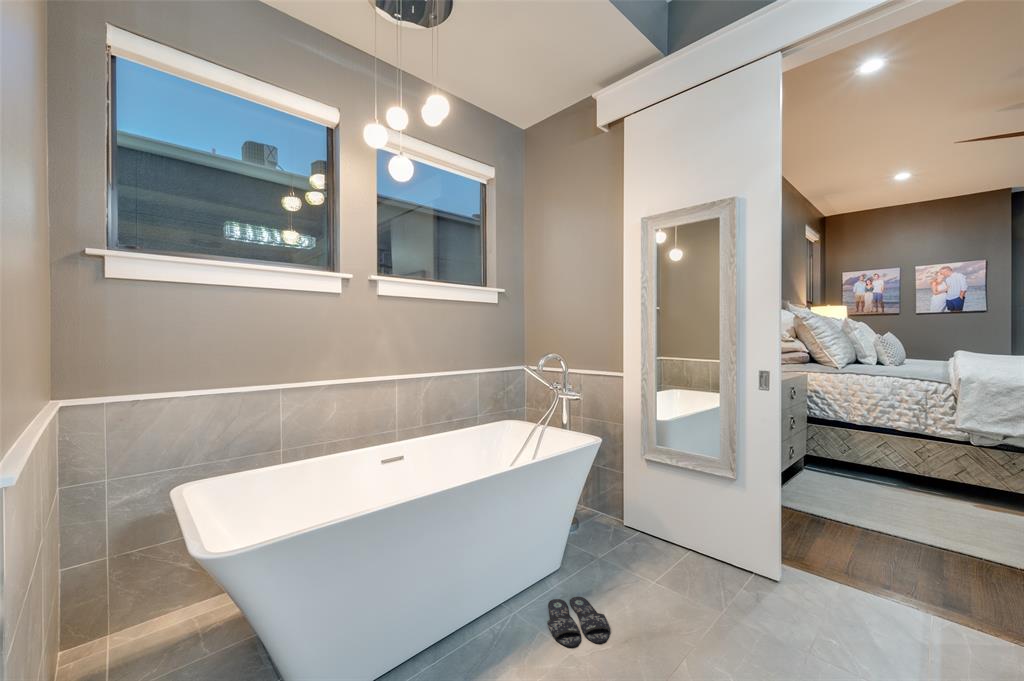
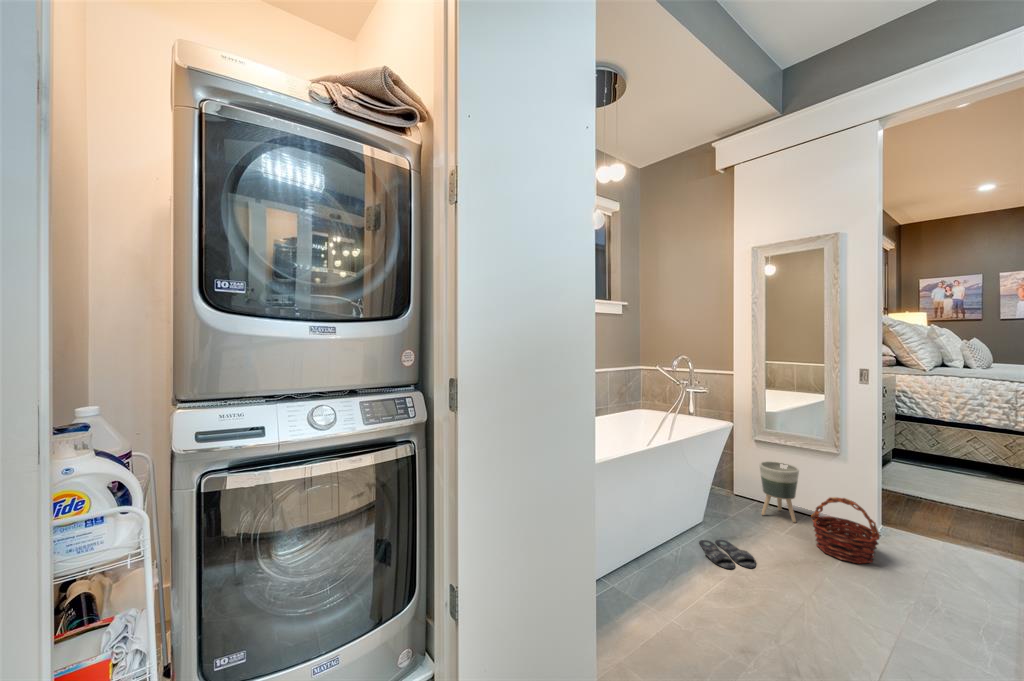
planter: none [641,484,684,562] -> present [759,461,799,523]
basket: none [689,534,764,624] -> present [811,497,880,564]

